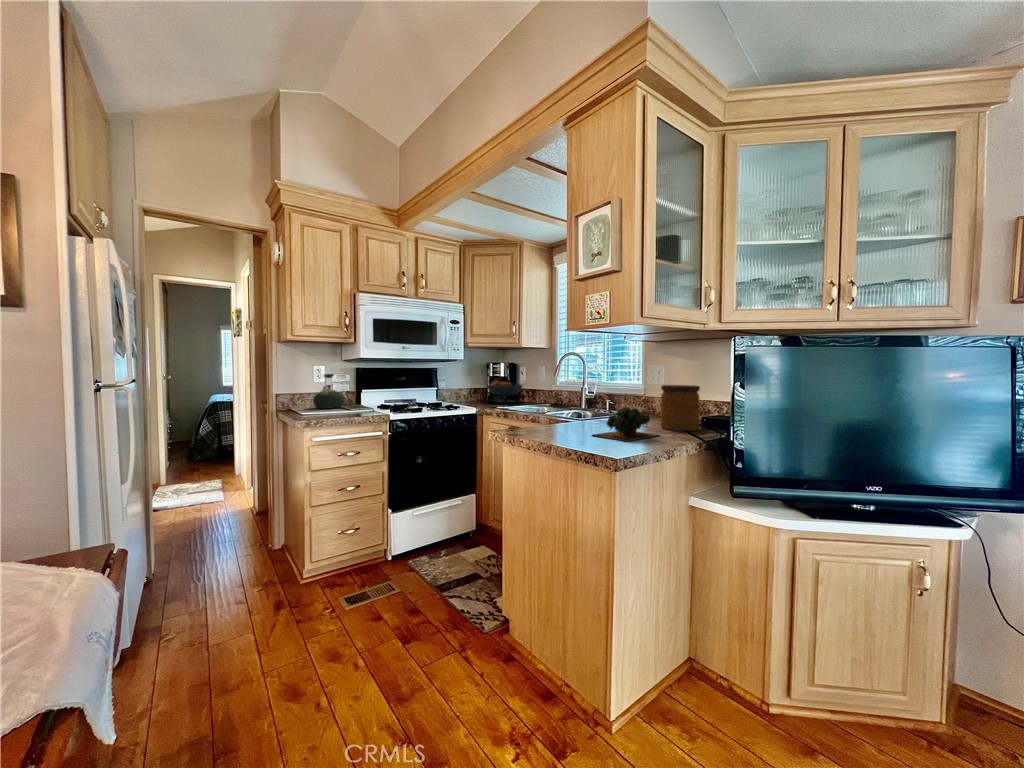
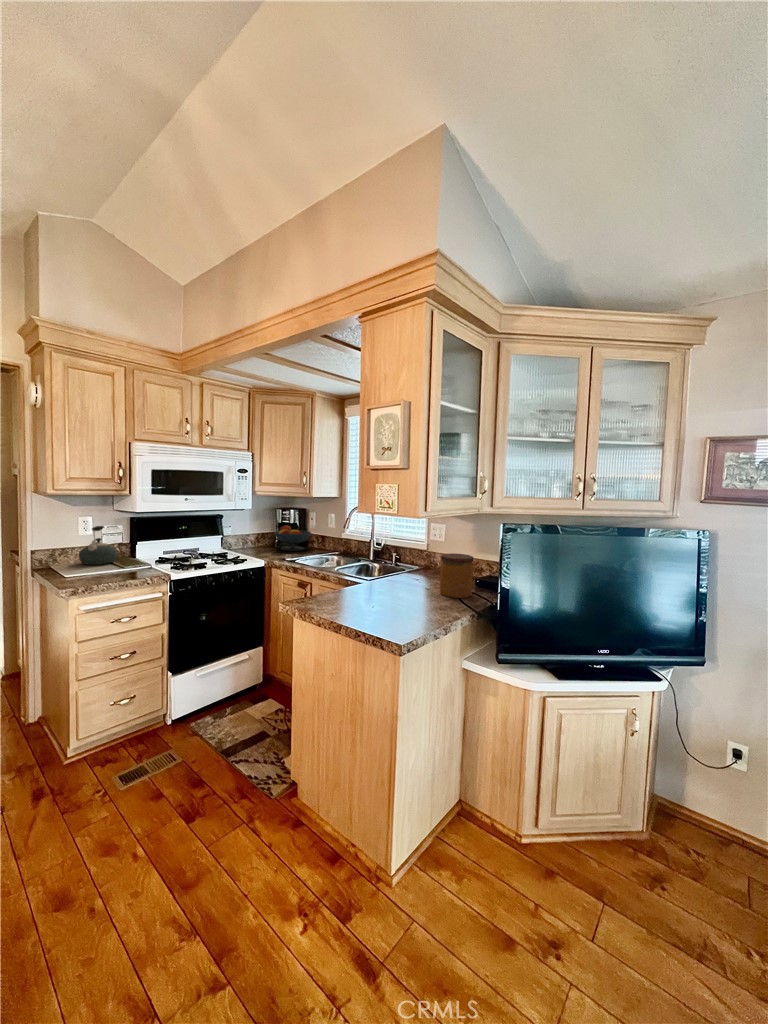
succulent plant: present [592,407,659,441] -> none [378,581,440,618]

